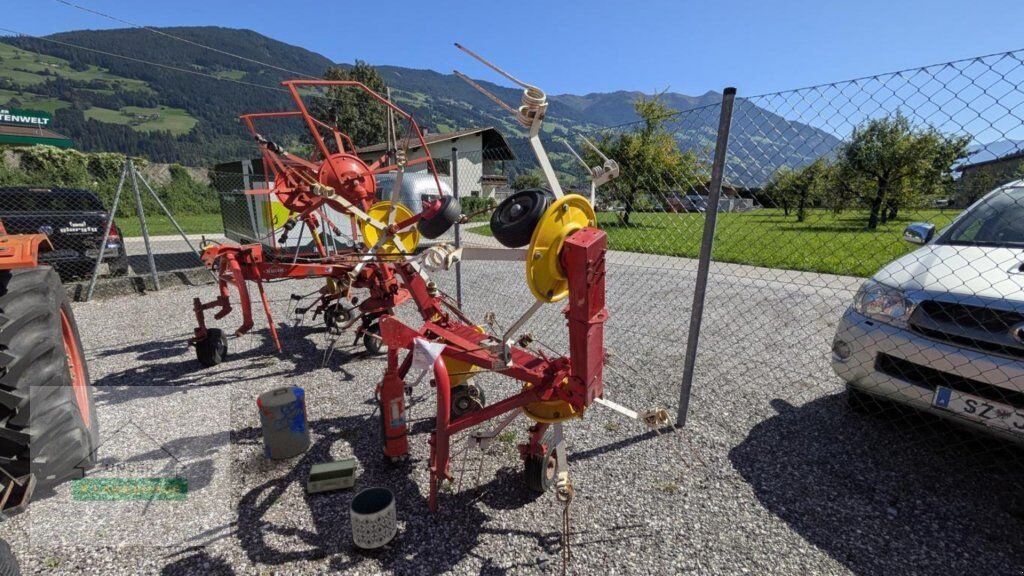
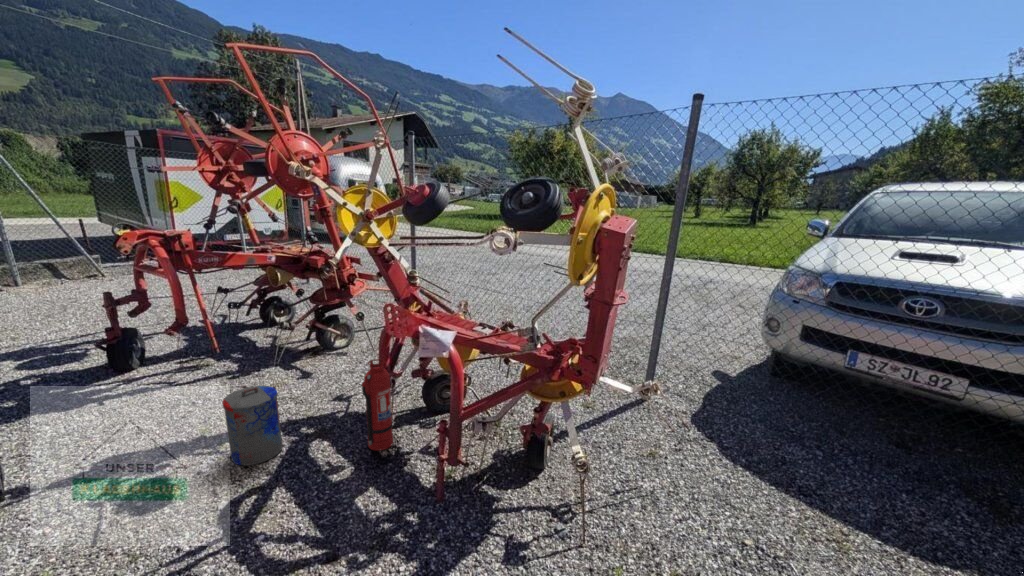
toolbox: present [307,458,356,493] -> none [296,456,347,497]
planter: present [350,487,397,548] -> none [363,480,410,544]

